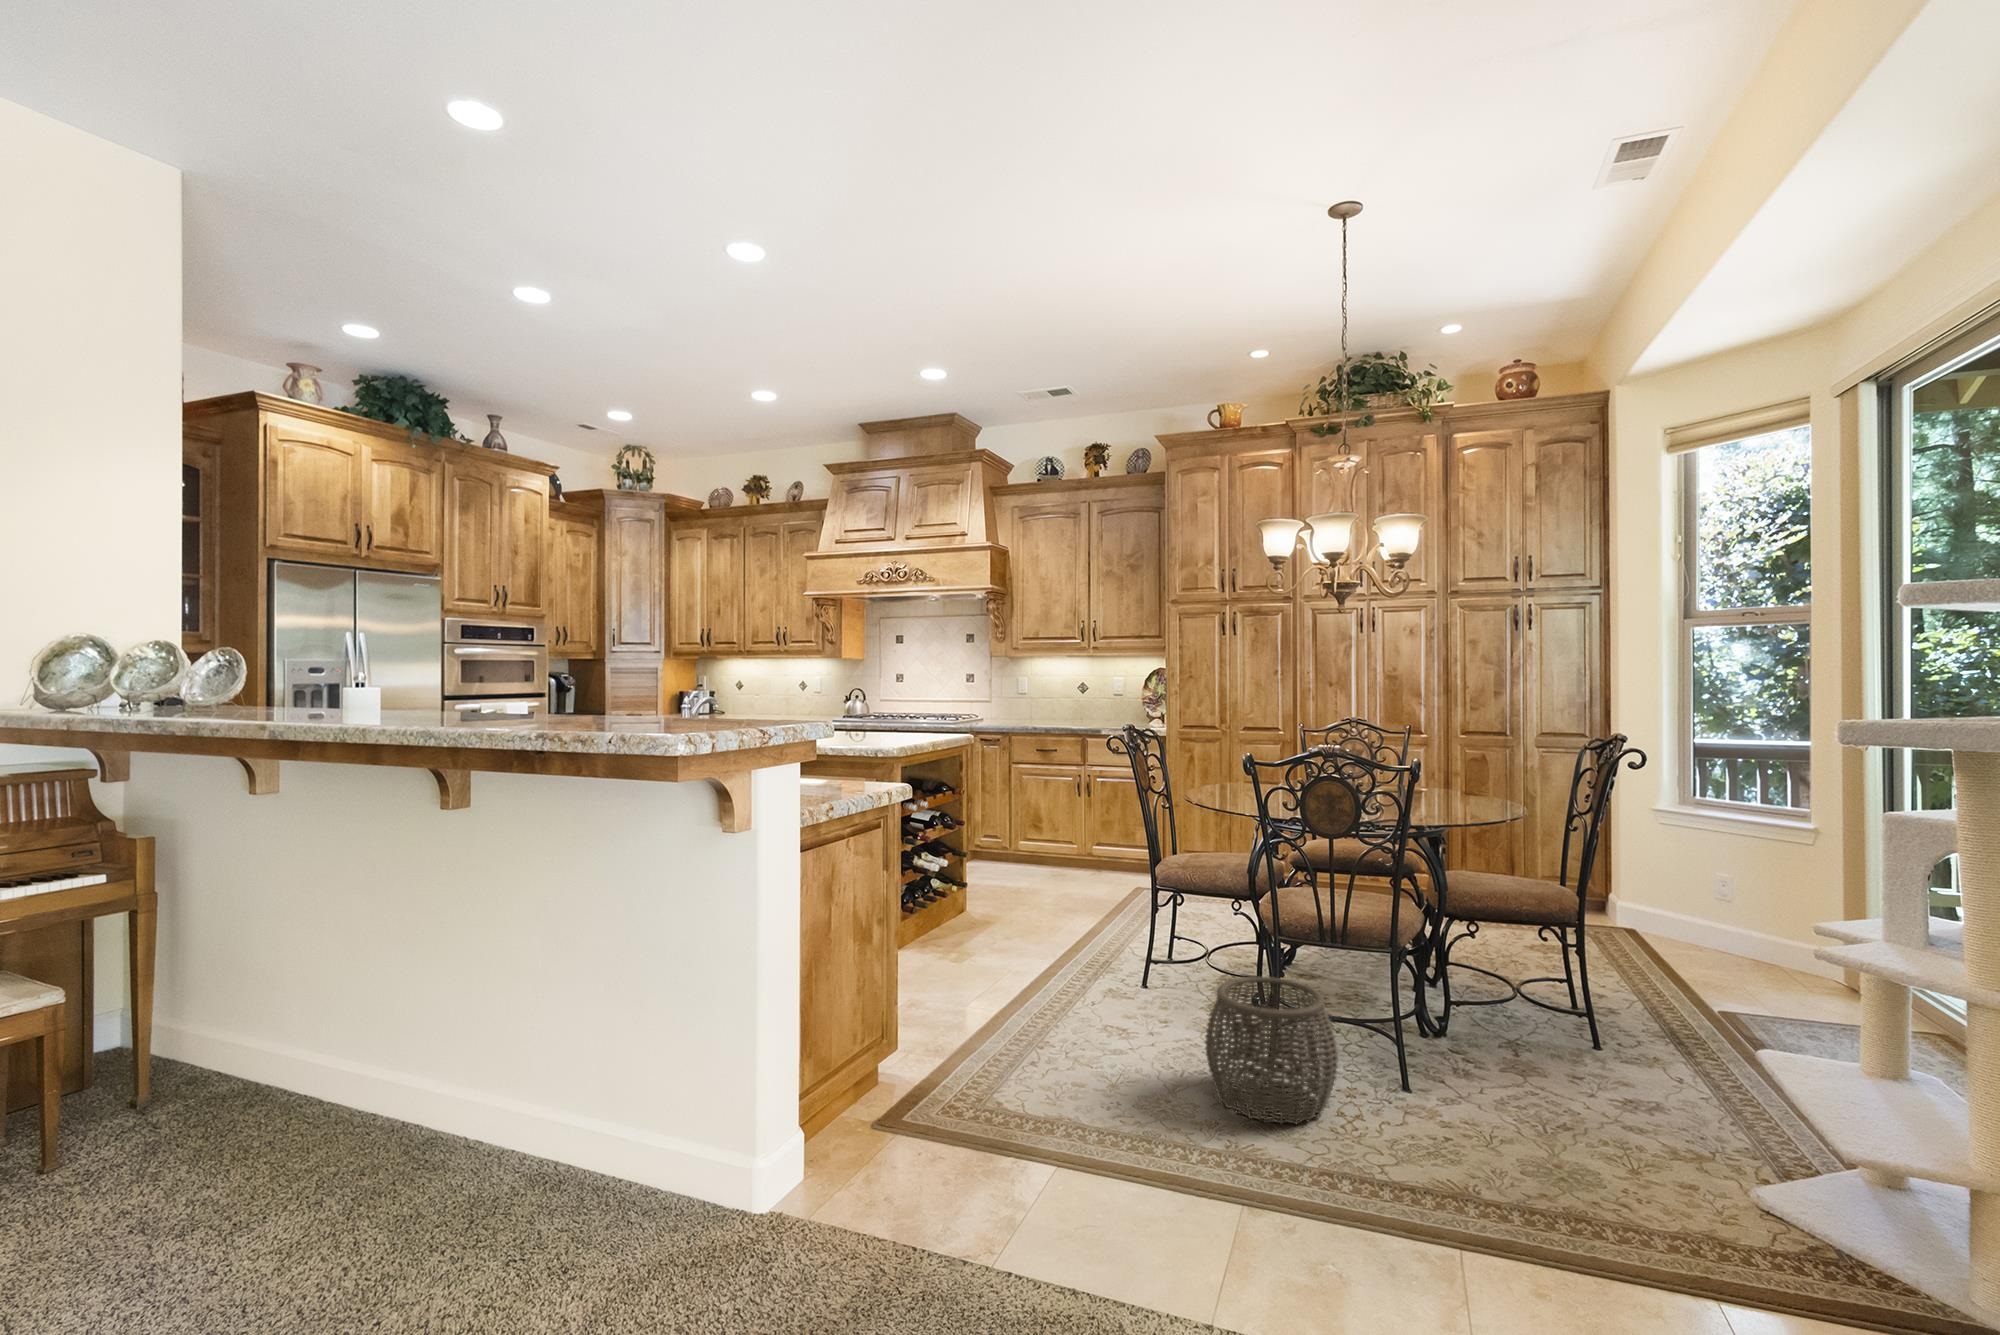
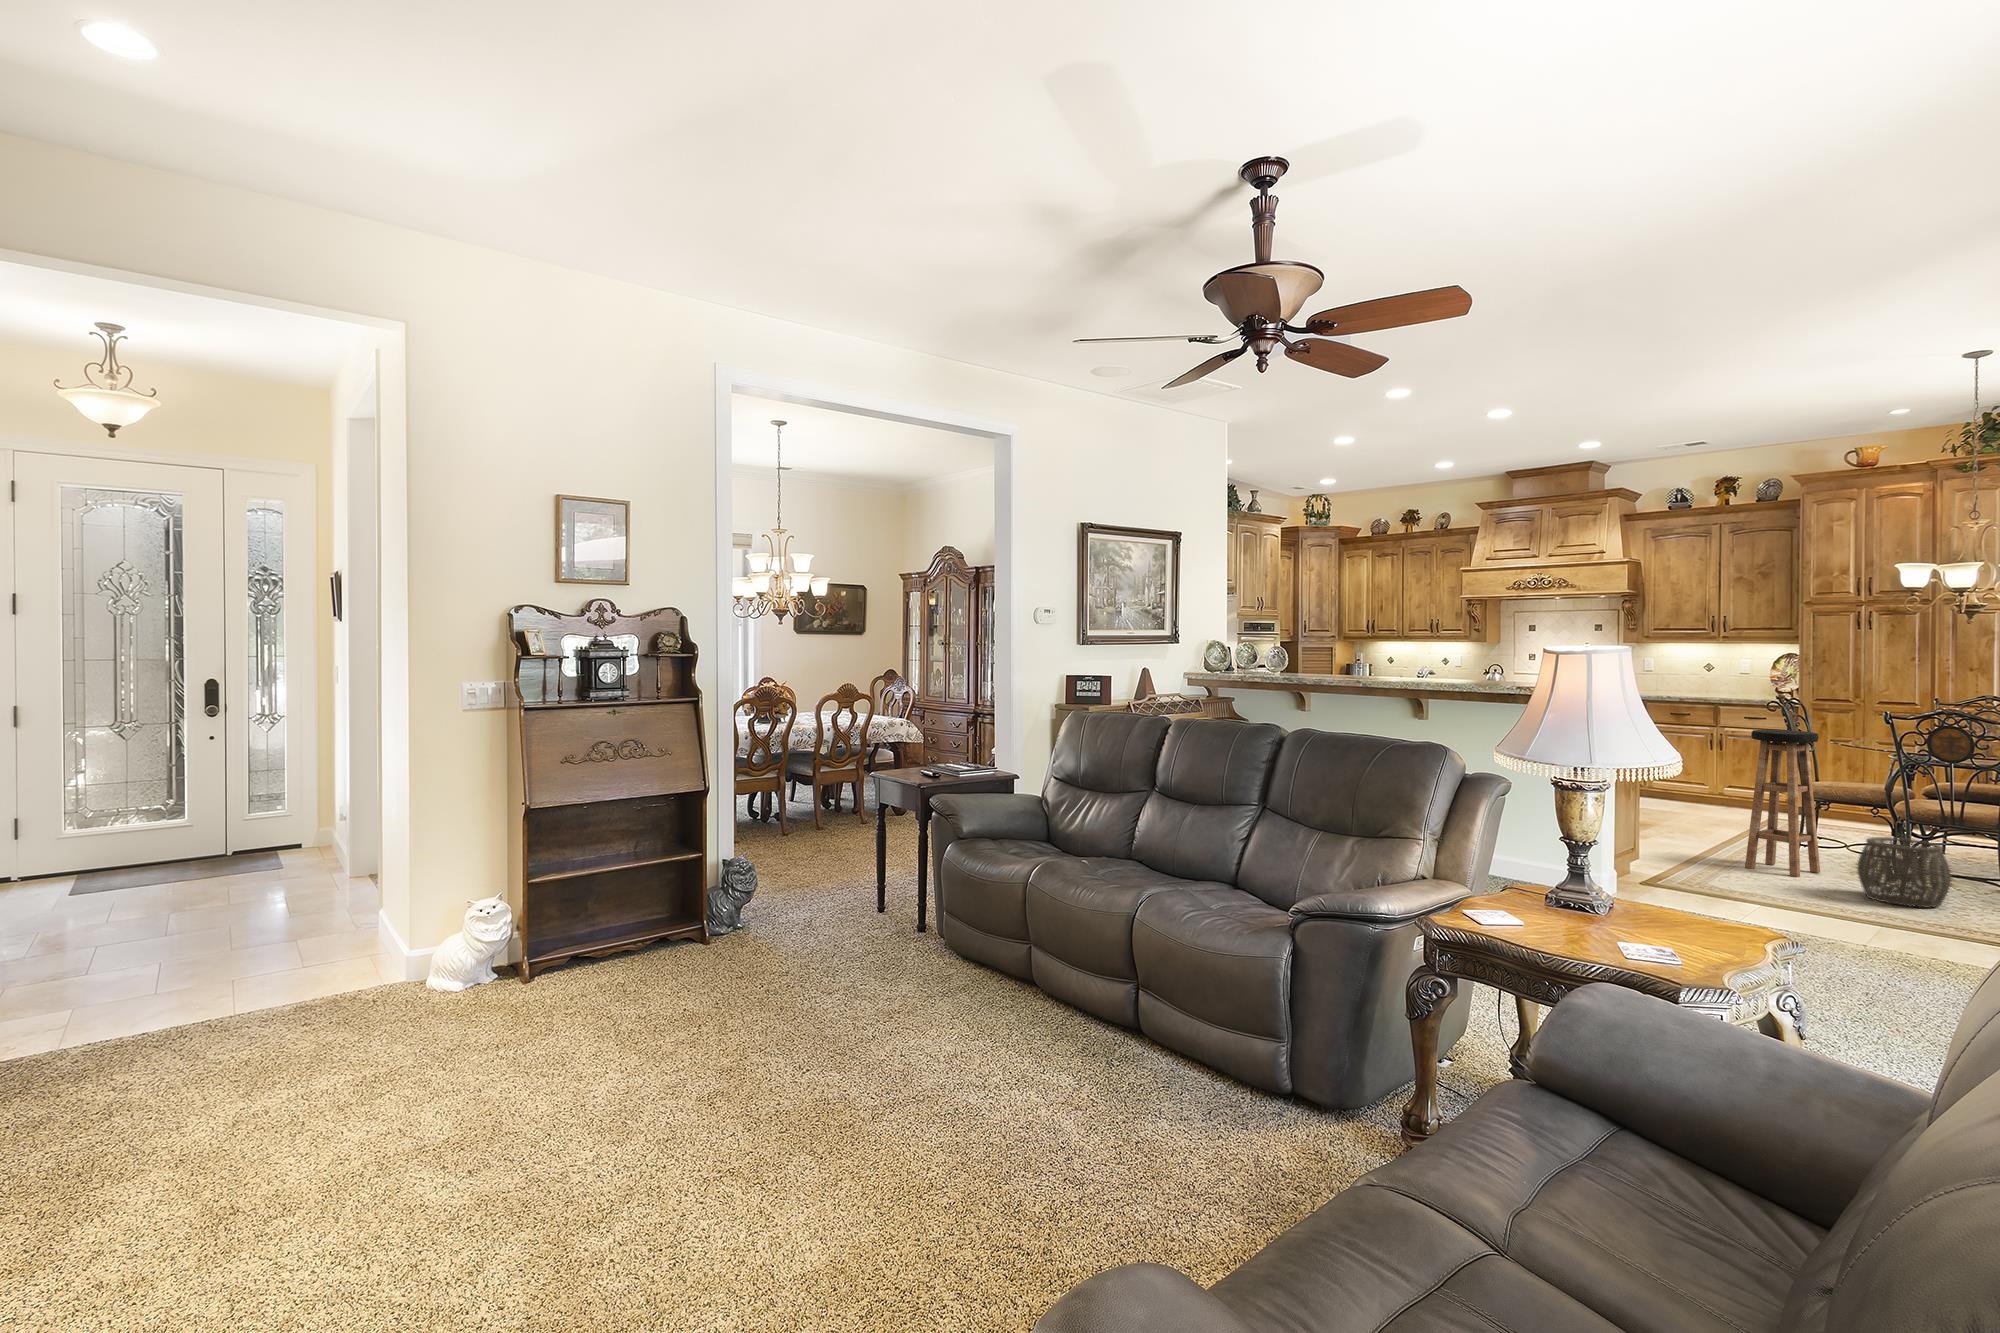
bar stool: none [1064,782,1167,1042] -> present [1745,730,1820,877]

